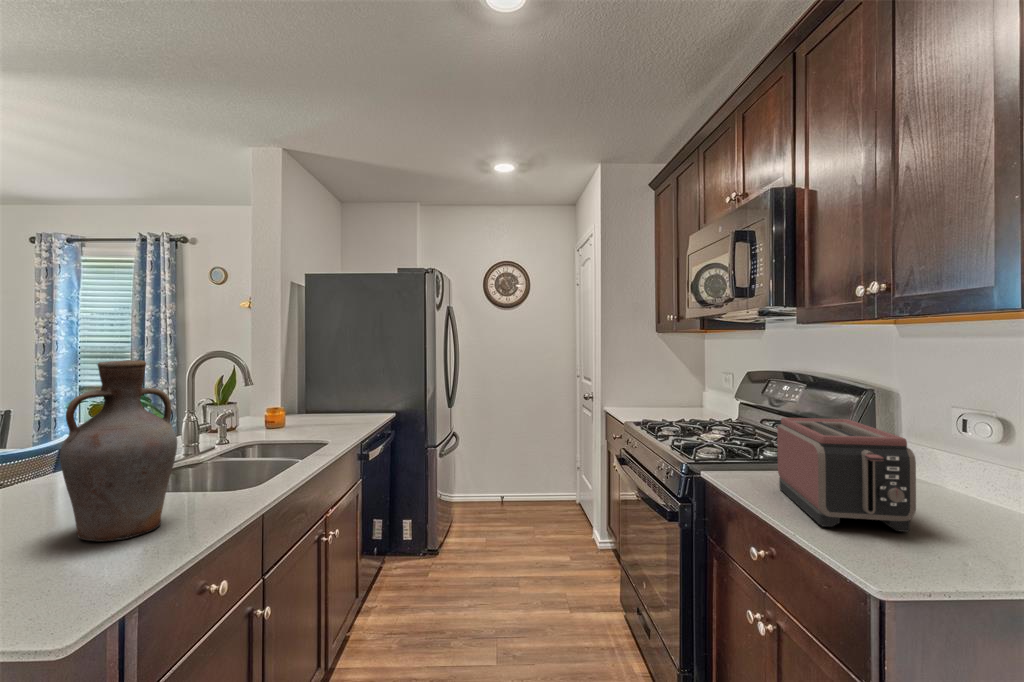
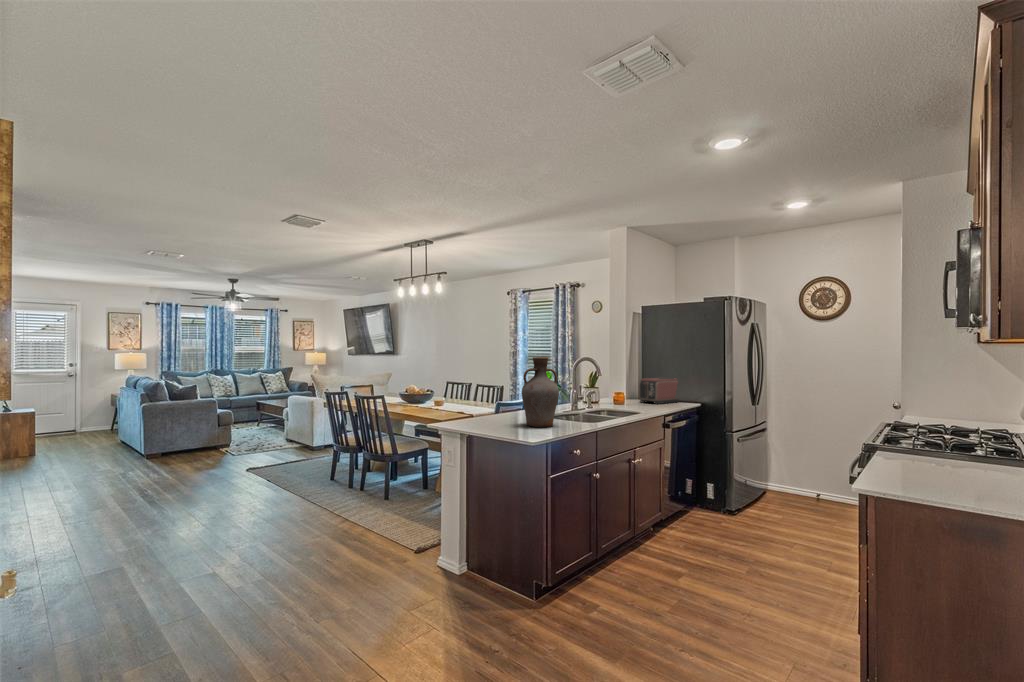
toaster: present [777,418,916,532] -> present [639,378,678,404]

